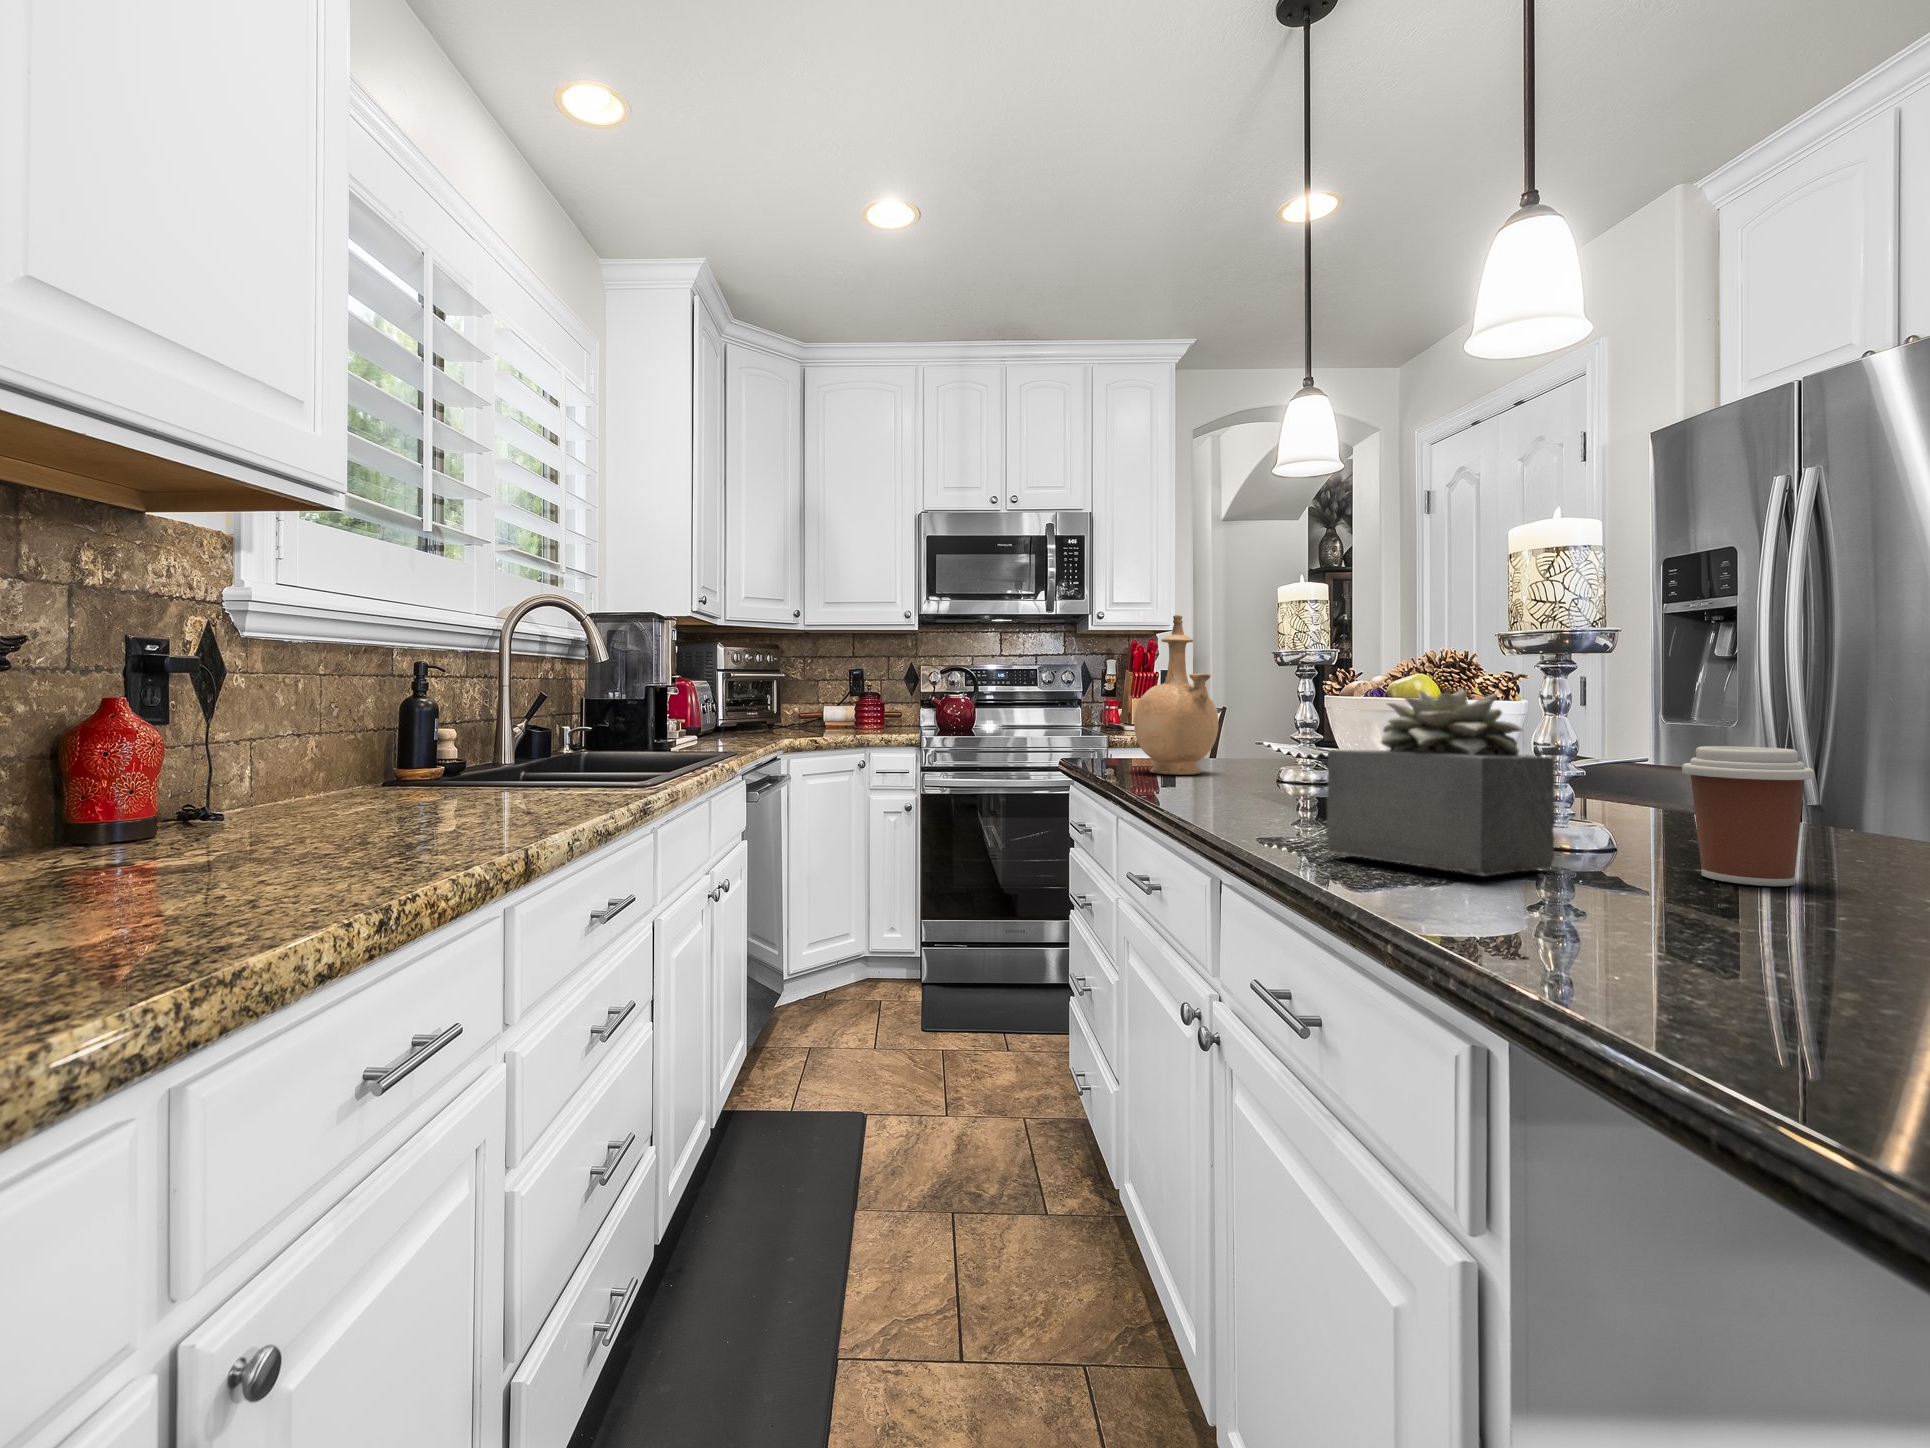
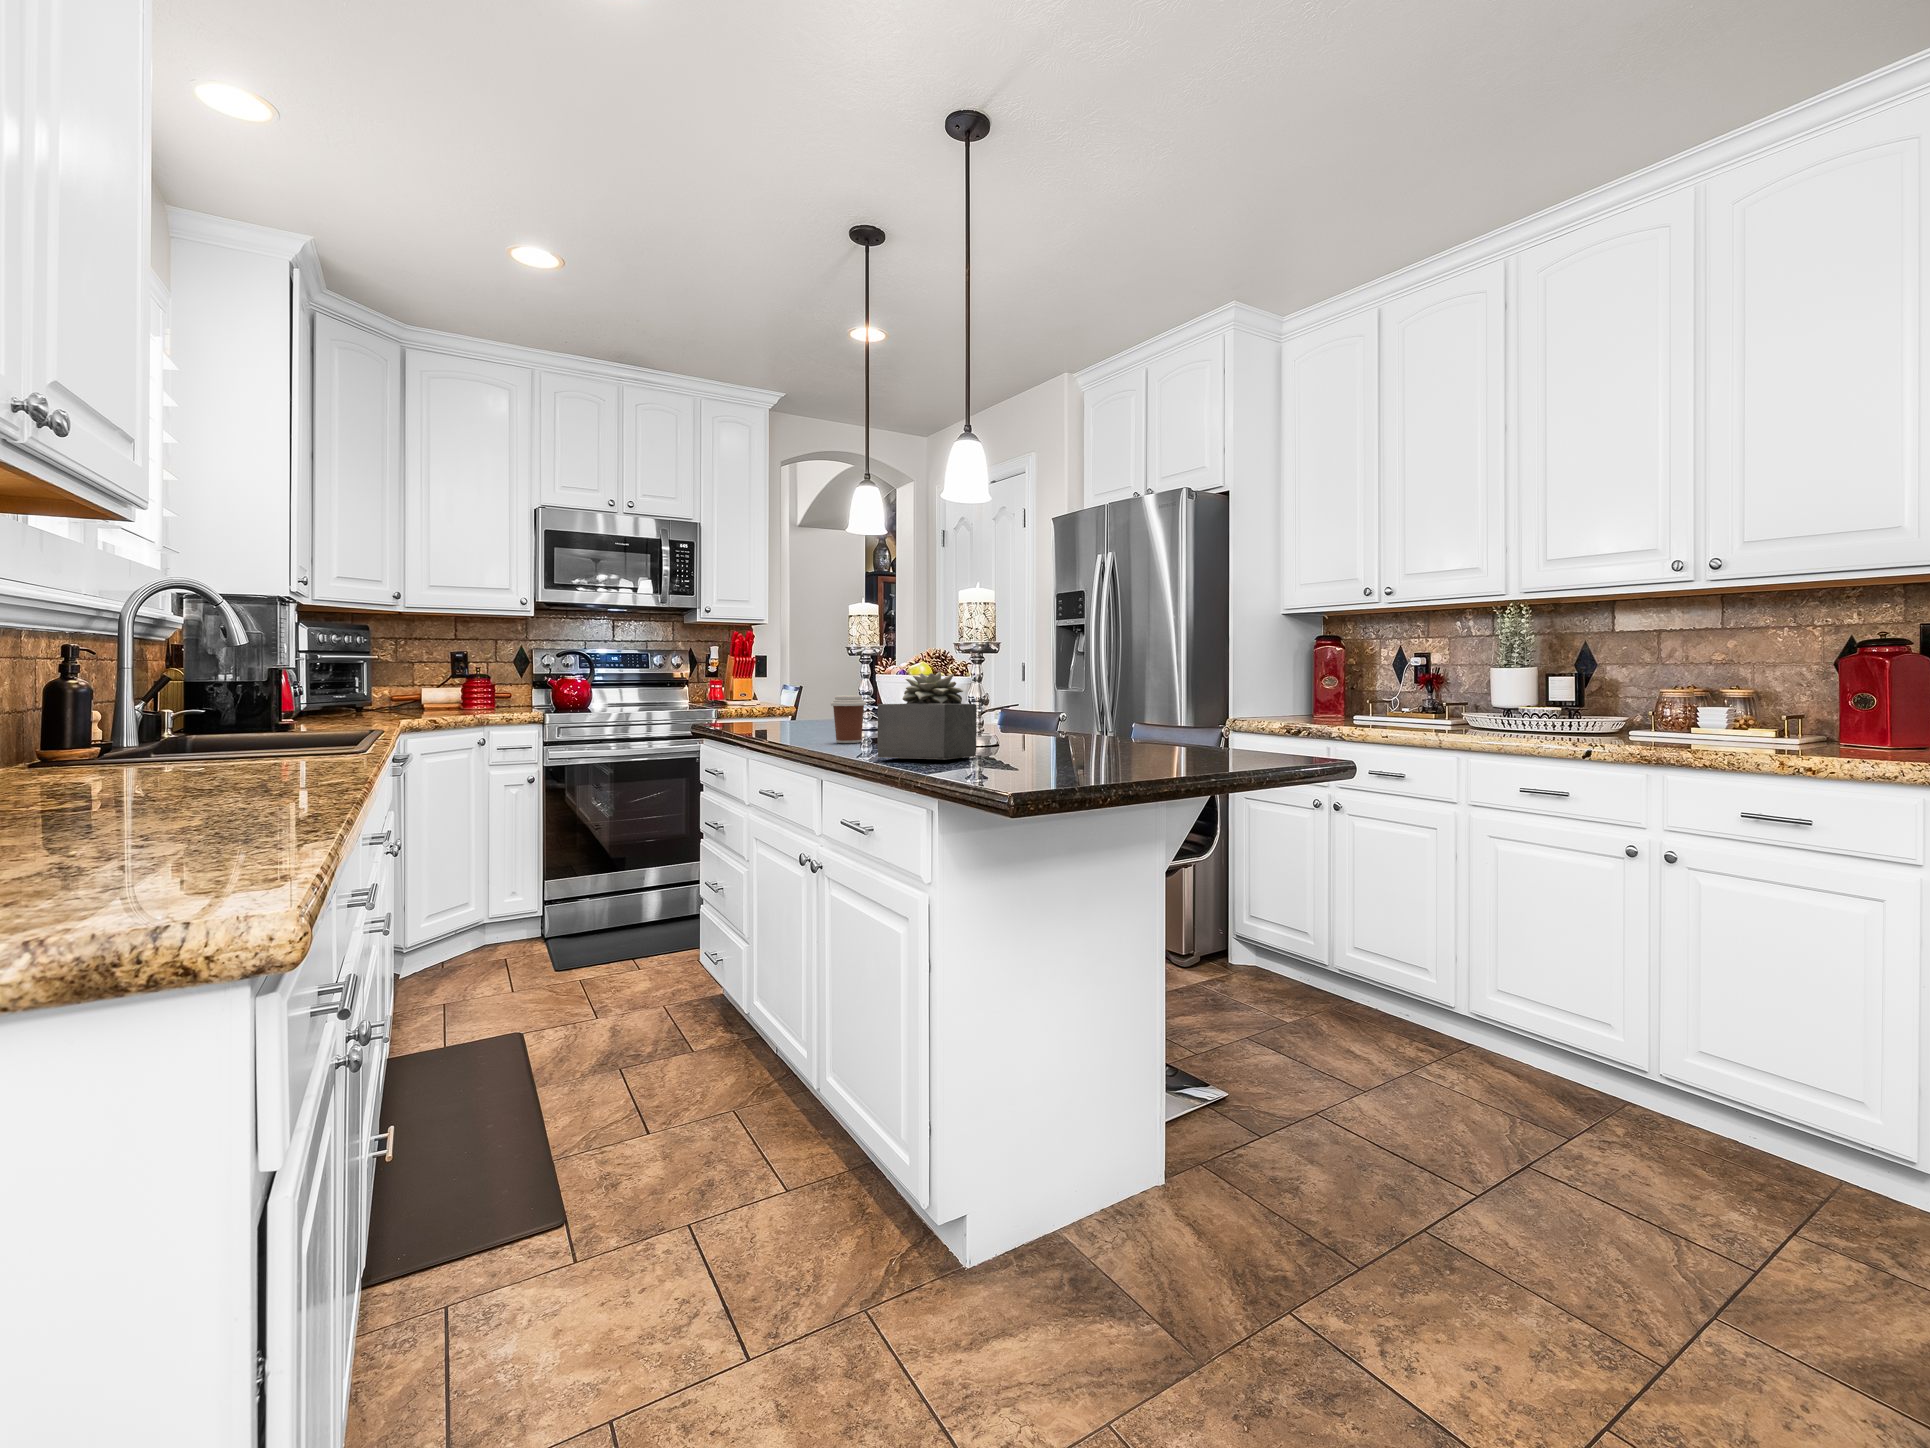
vase: present [1134,615,1218,775] -> none [751,620,810,732]
coffee cup: present [1682,746,1814,886] -> present [831,695,866,743]

